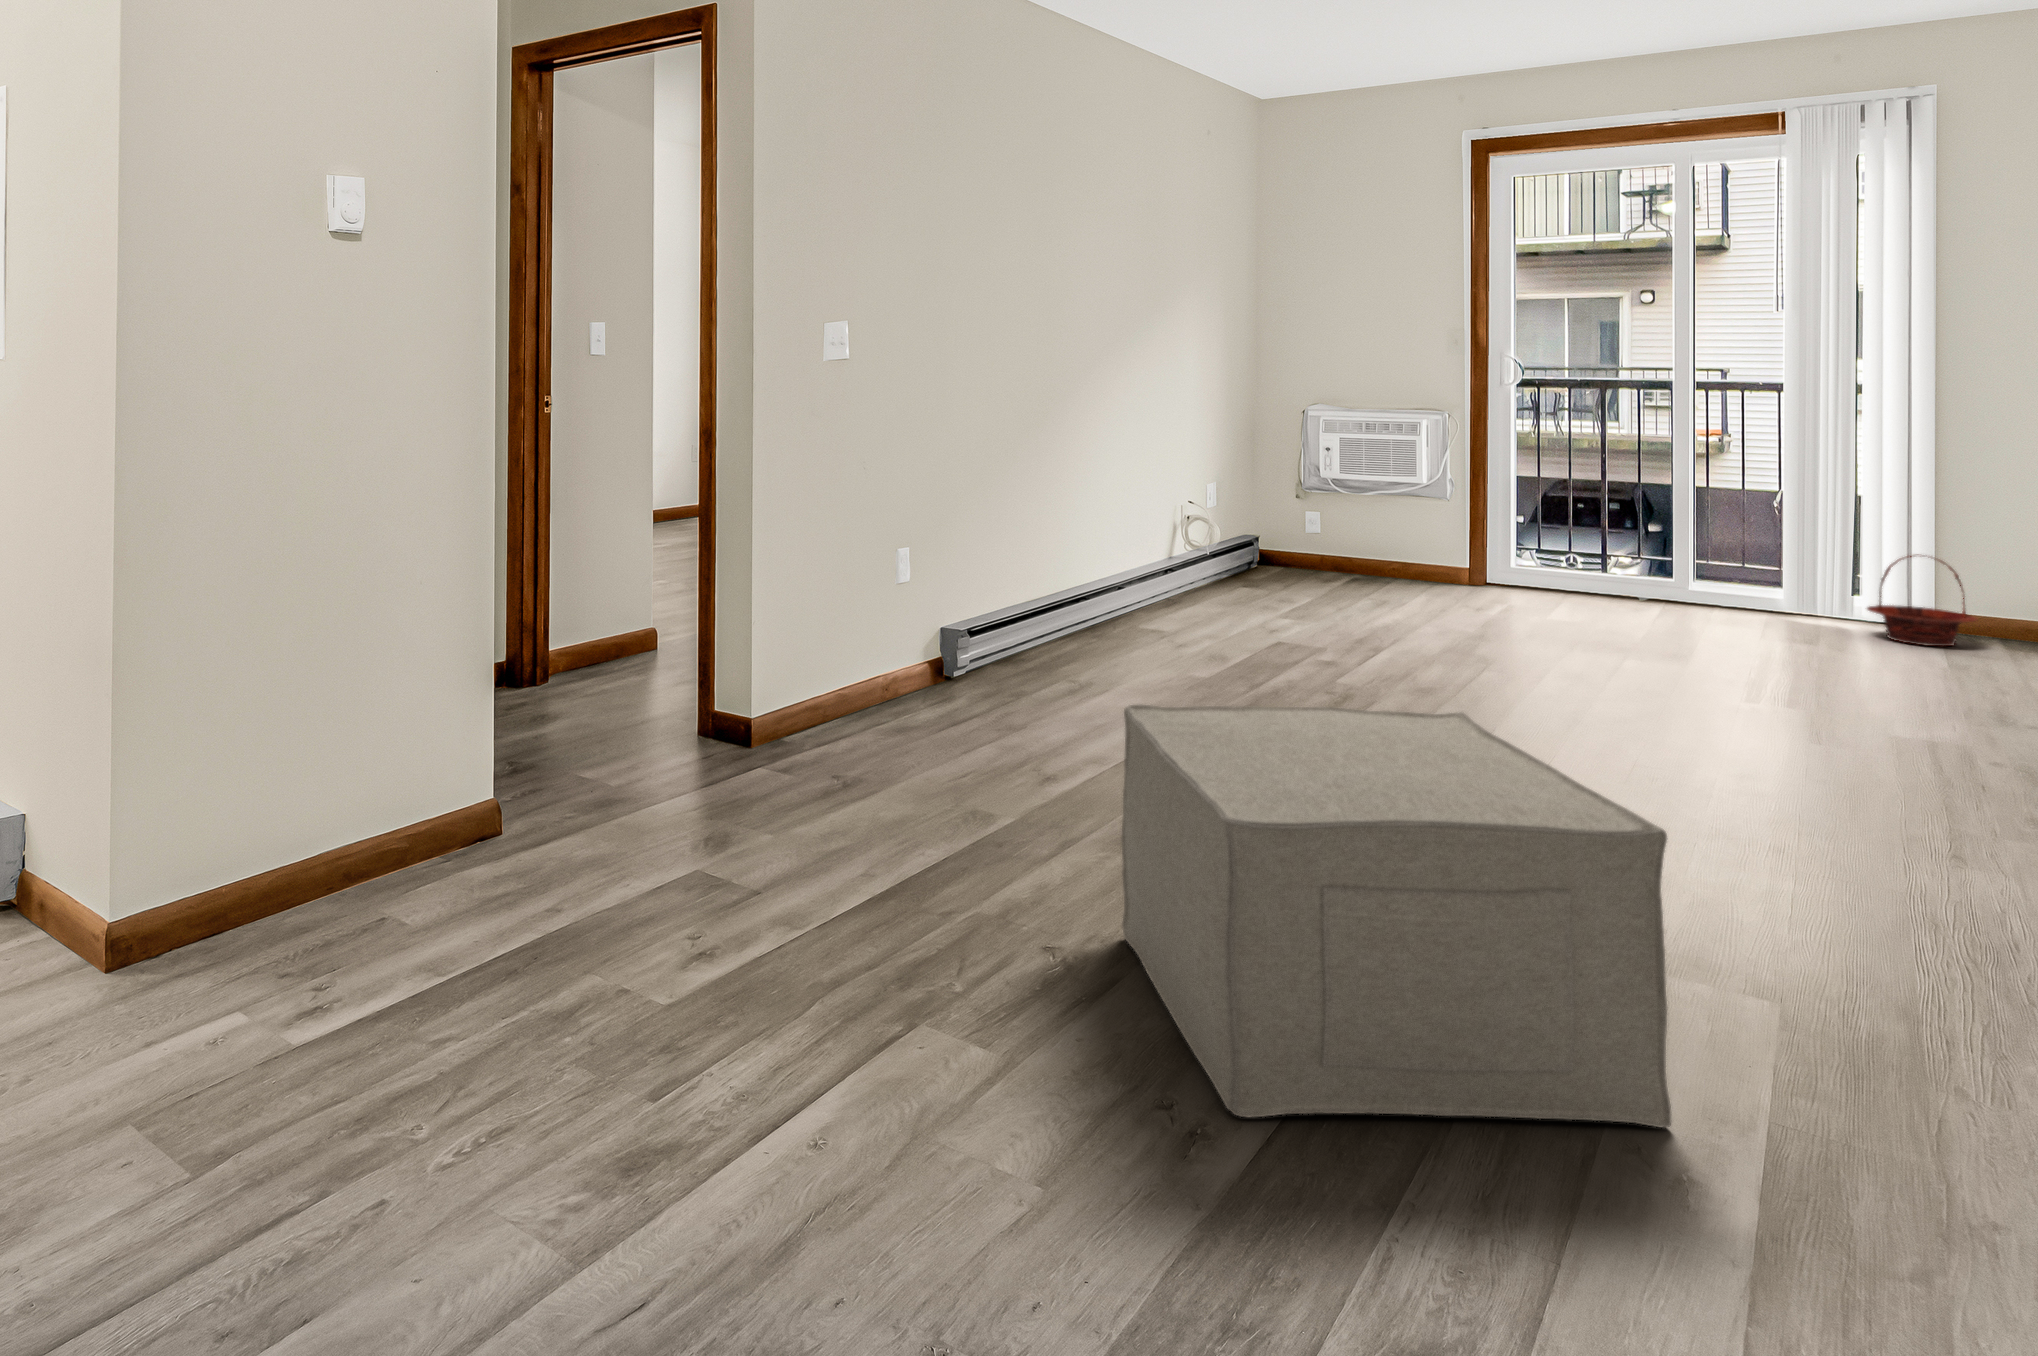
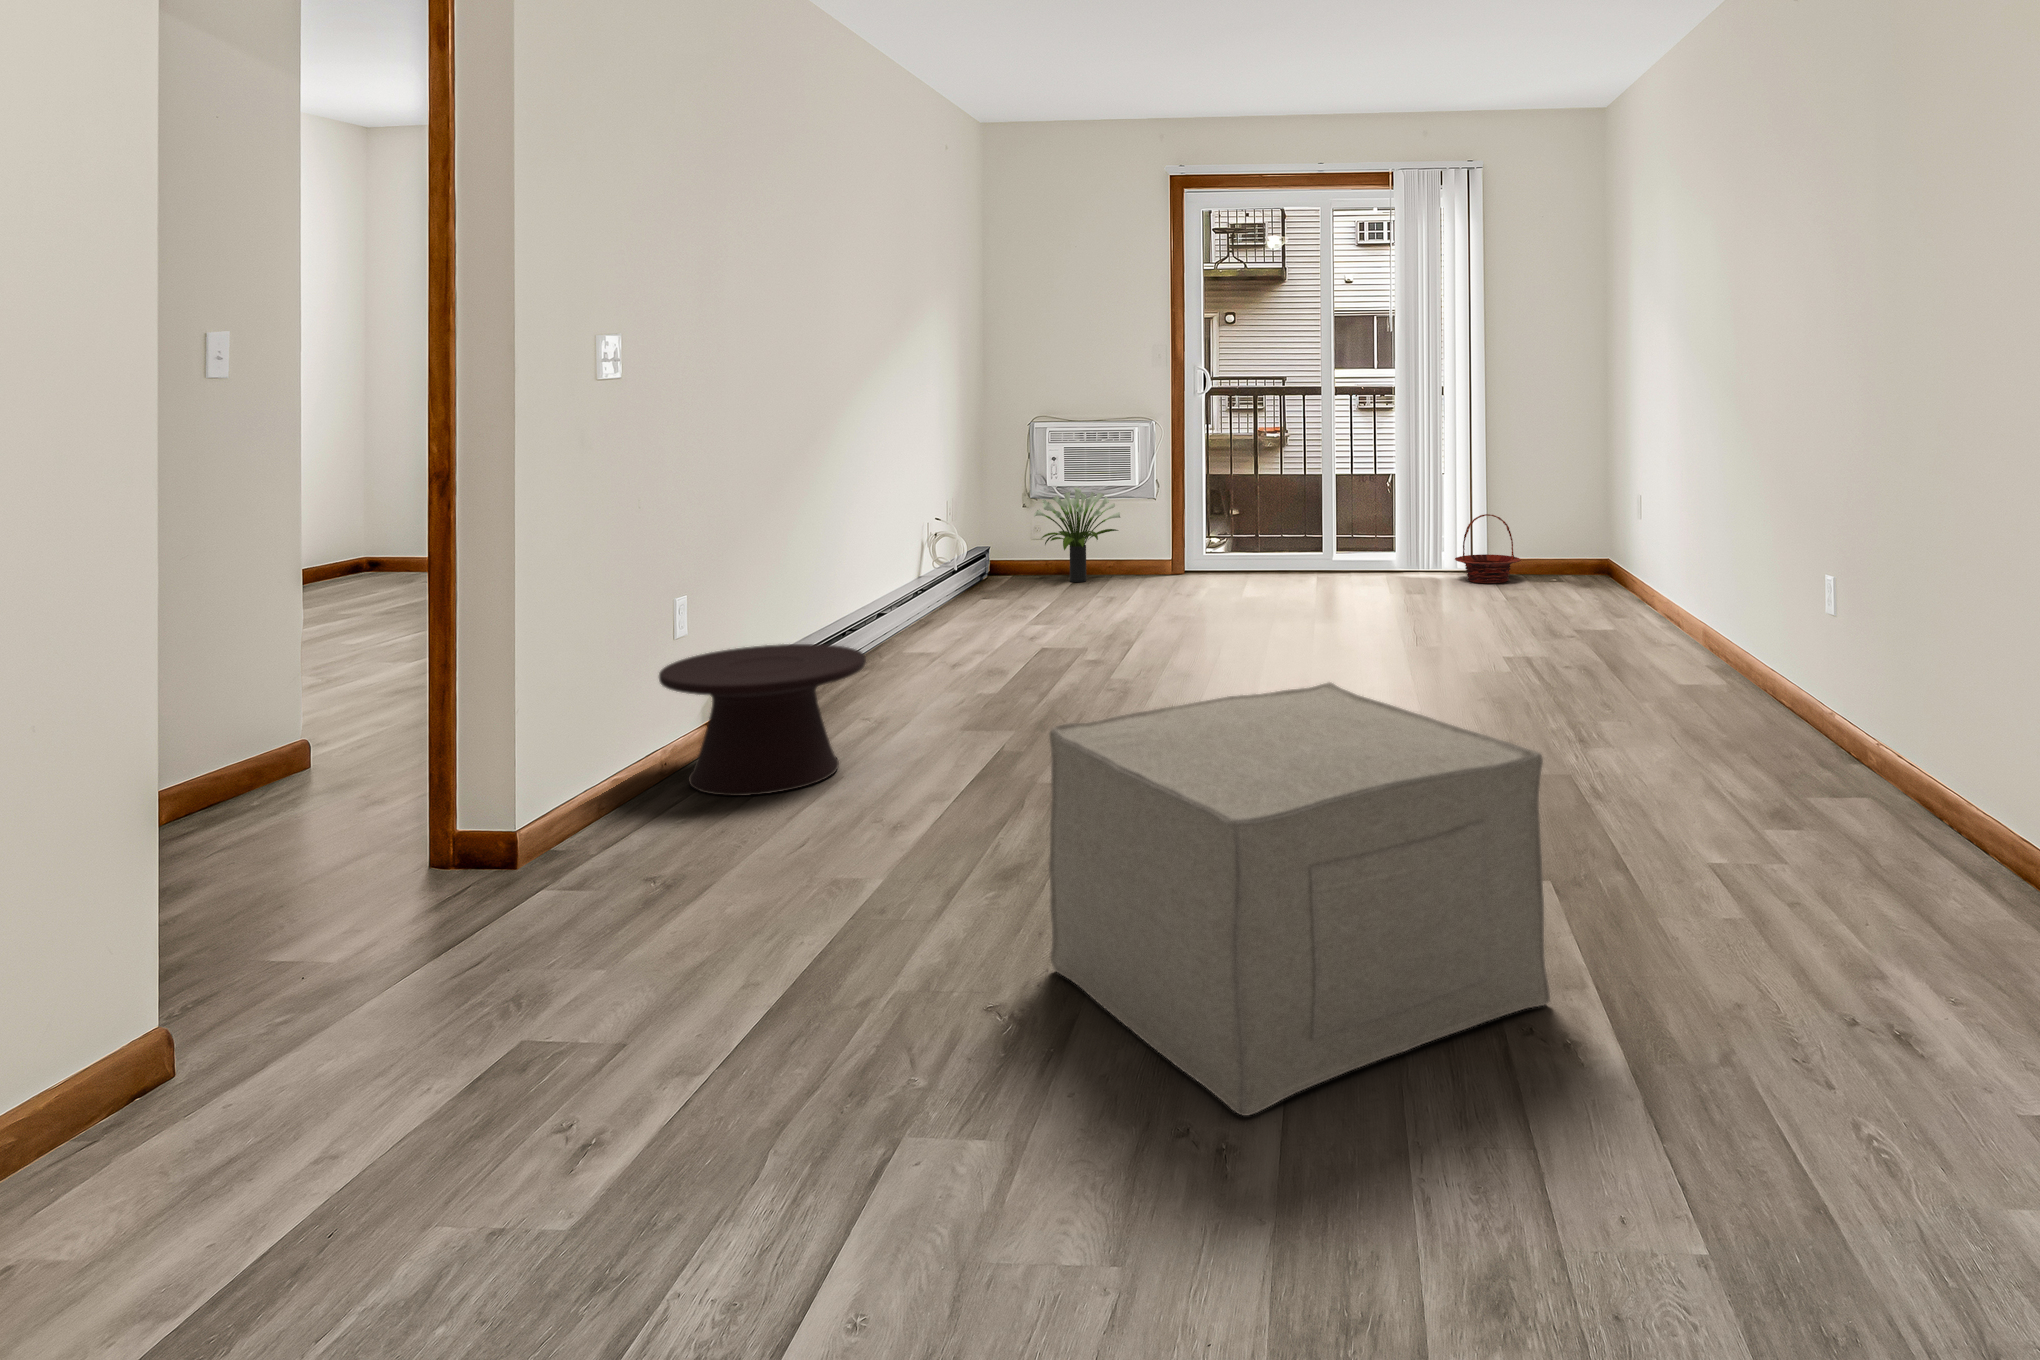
potted plant: none [1303,481,1403,582] -> present [1034,488,1120,582]
side table: none [876,600,1051,732] -> present [659,644,866,796]

